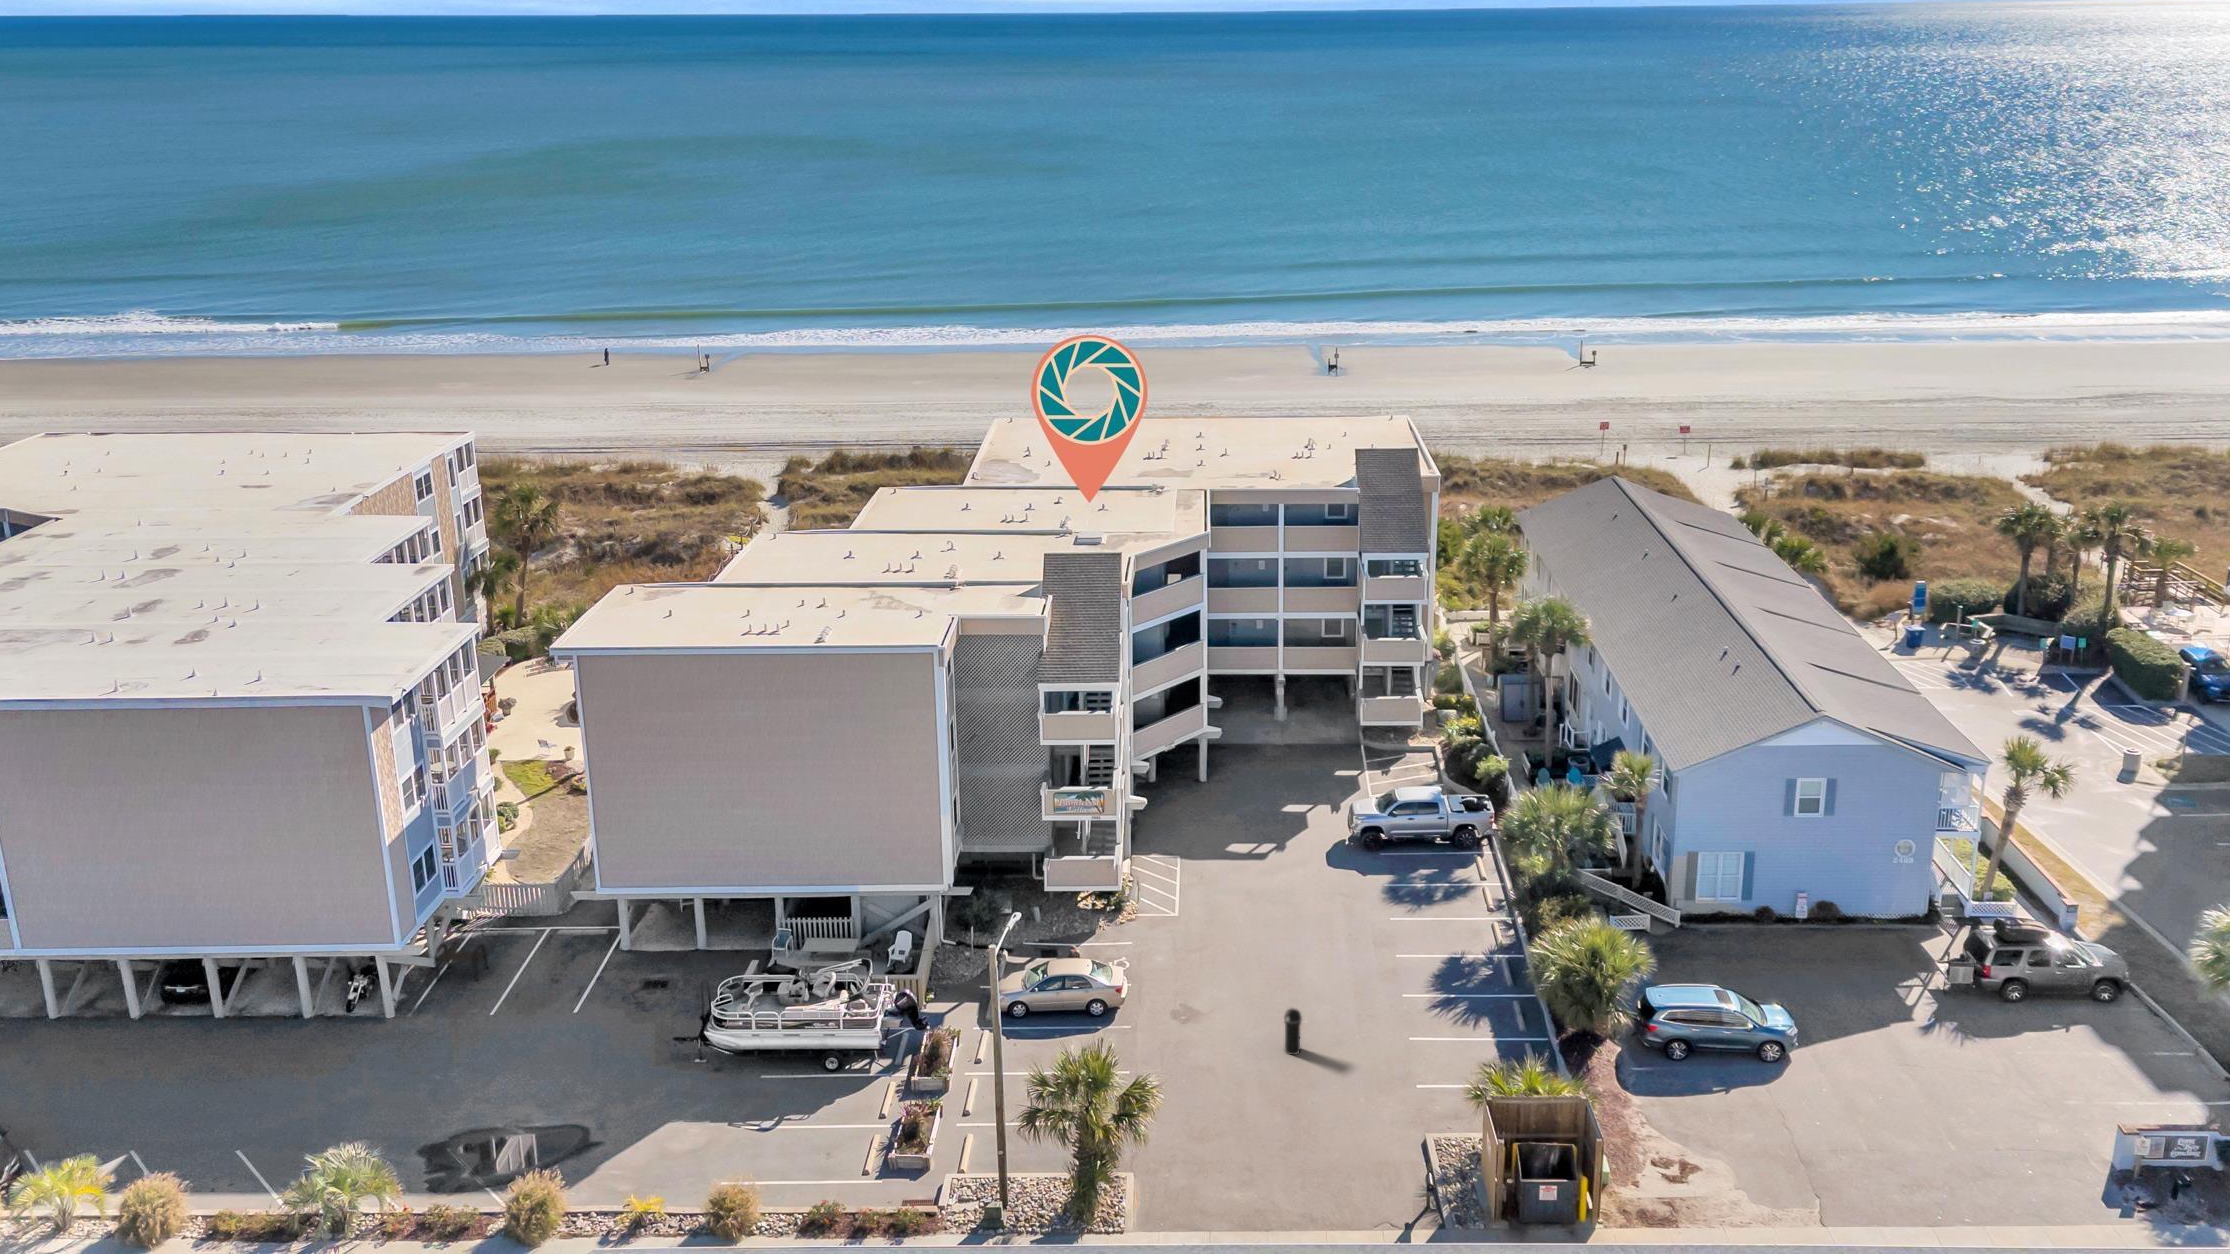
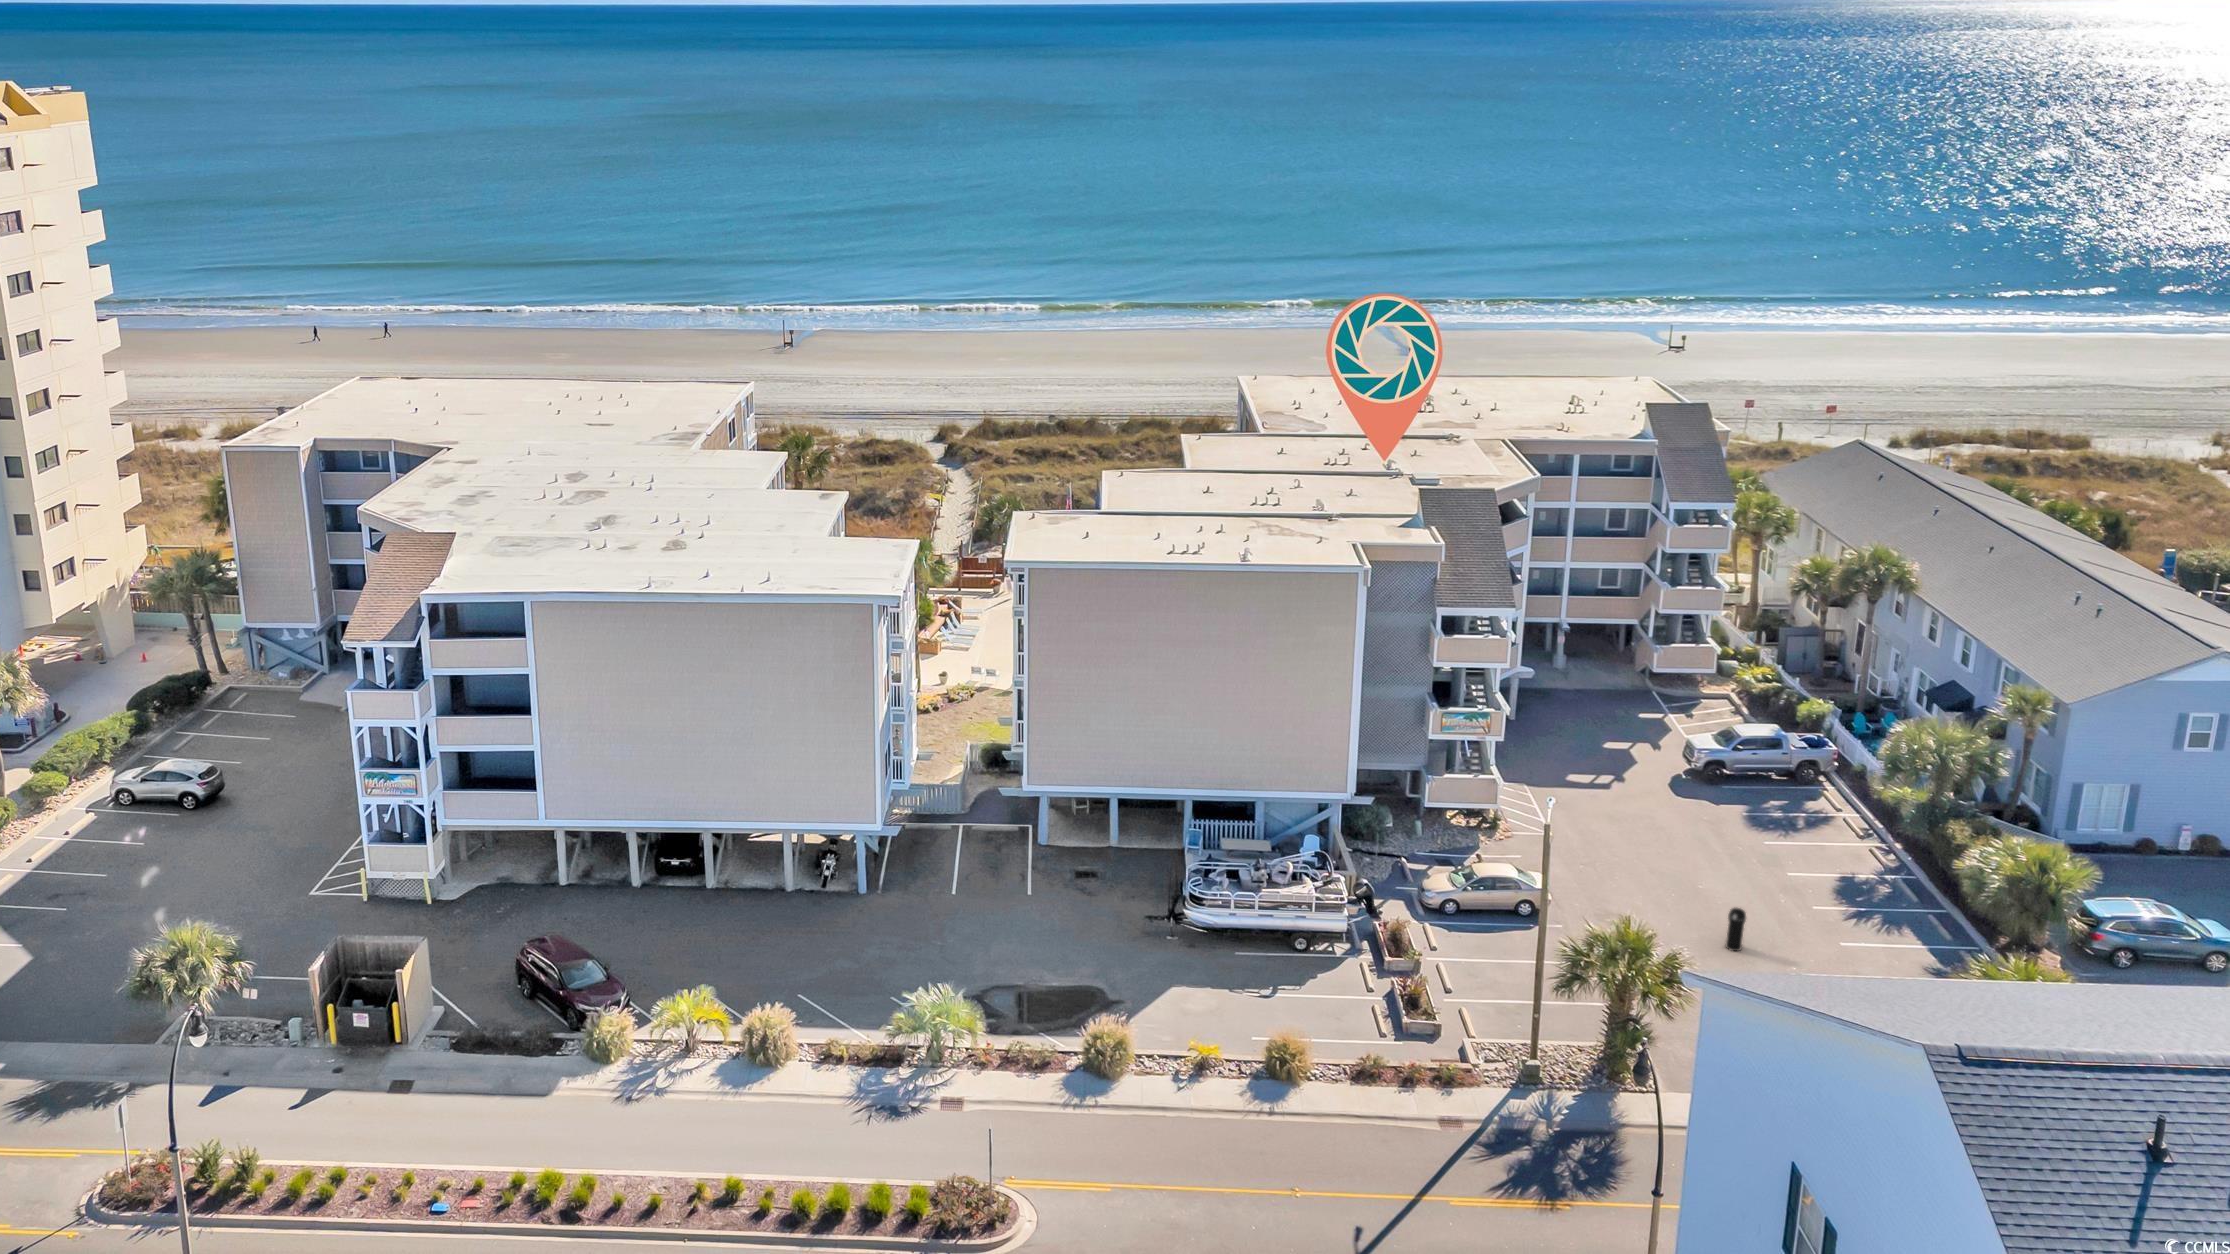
bench: present [434,943,488,980] -> none [887,832,929,867]

